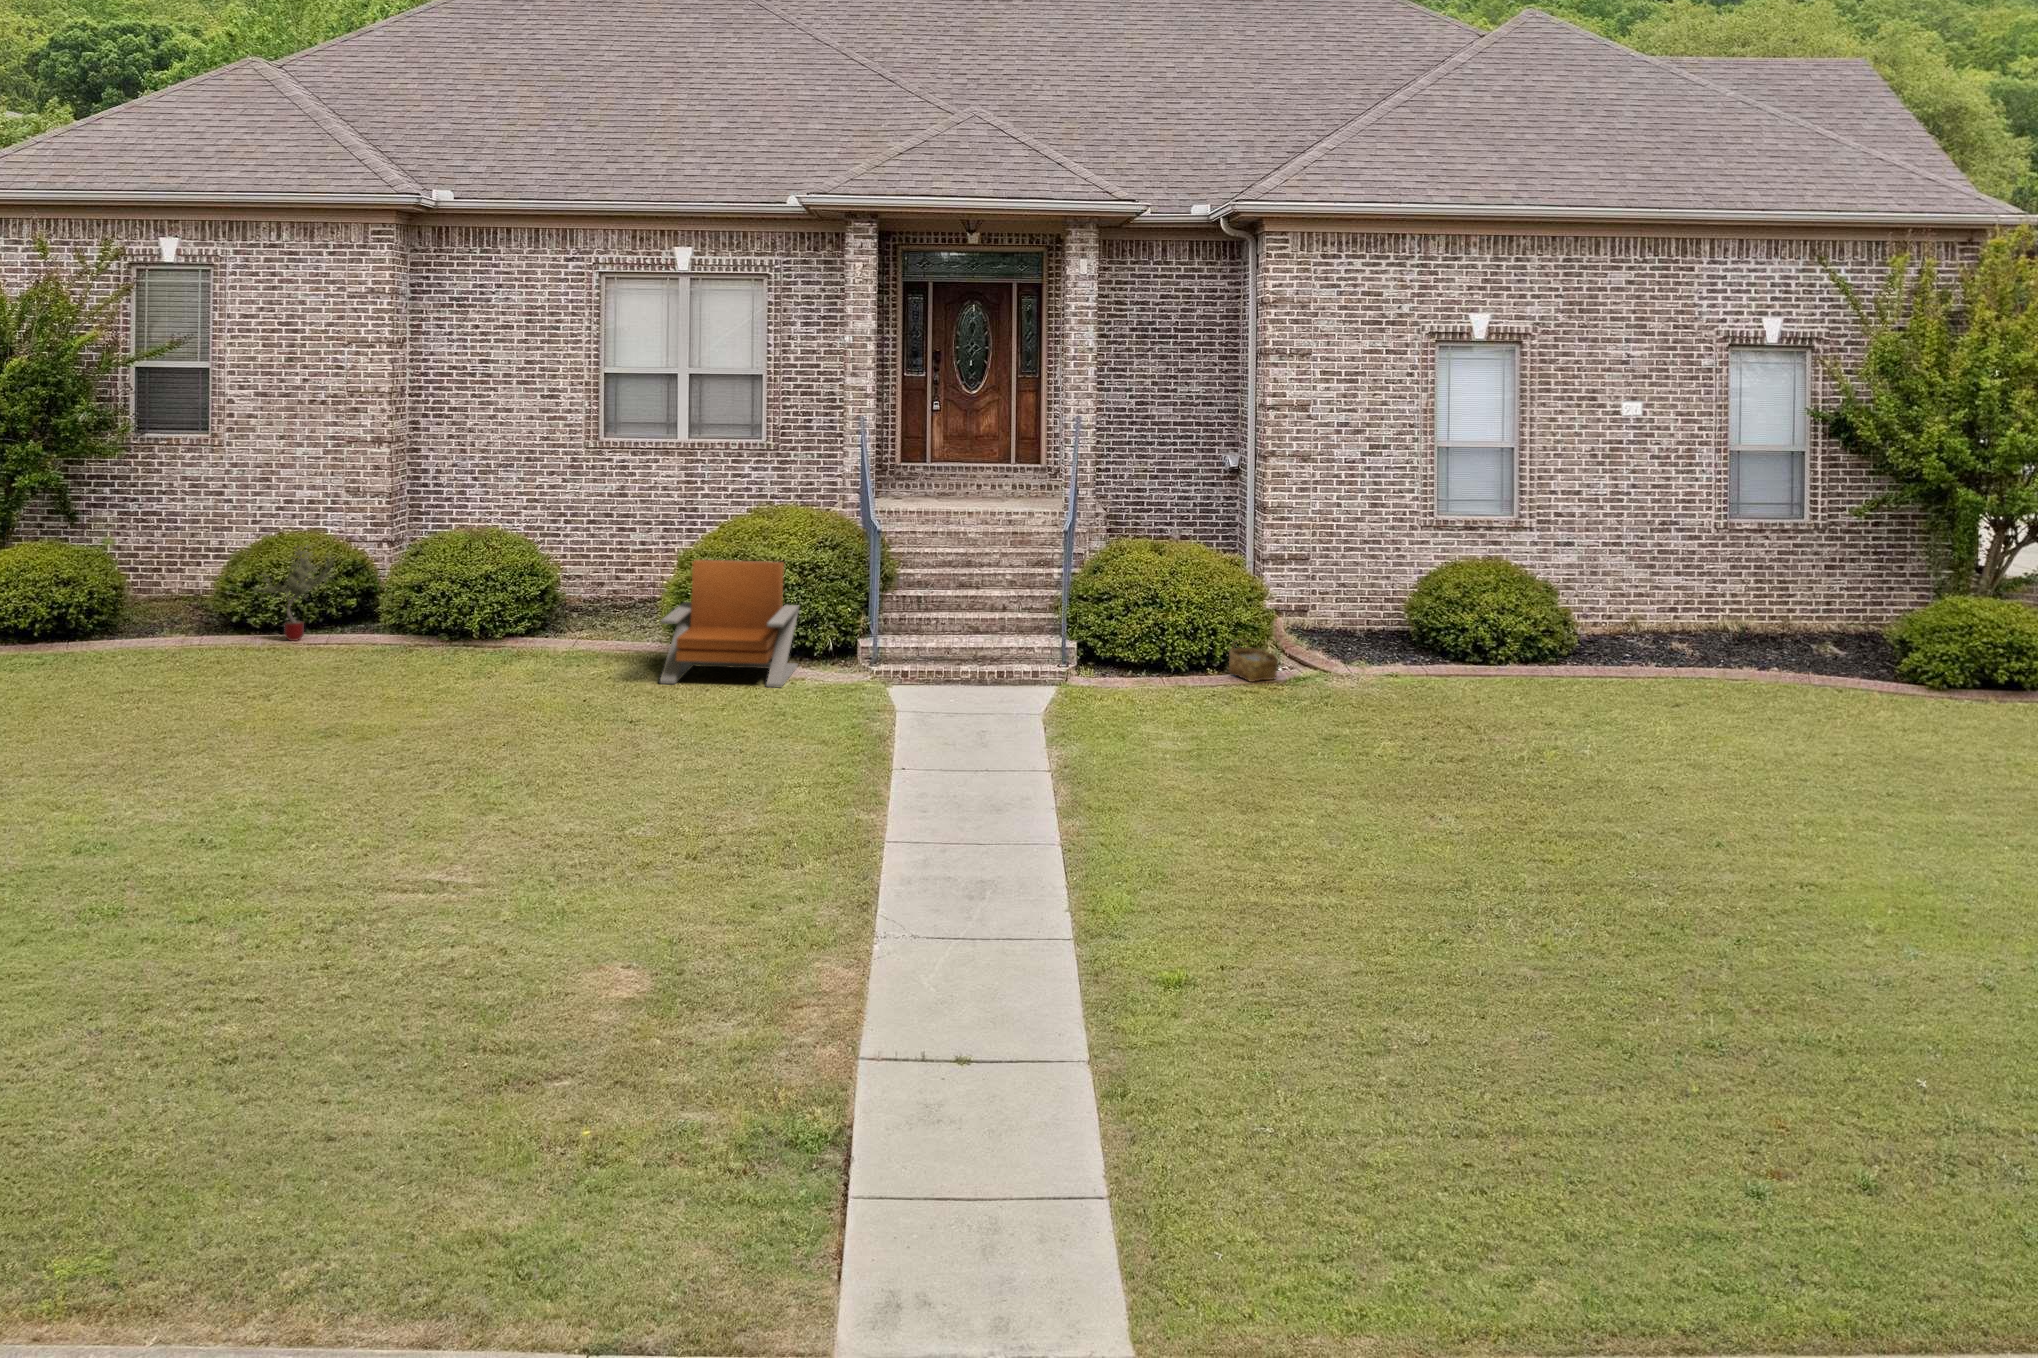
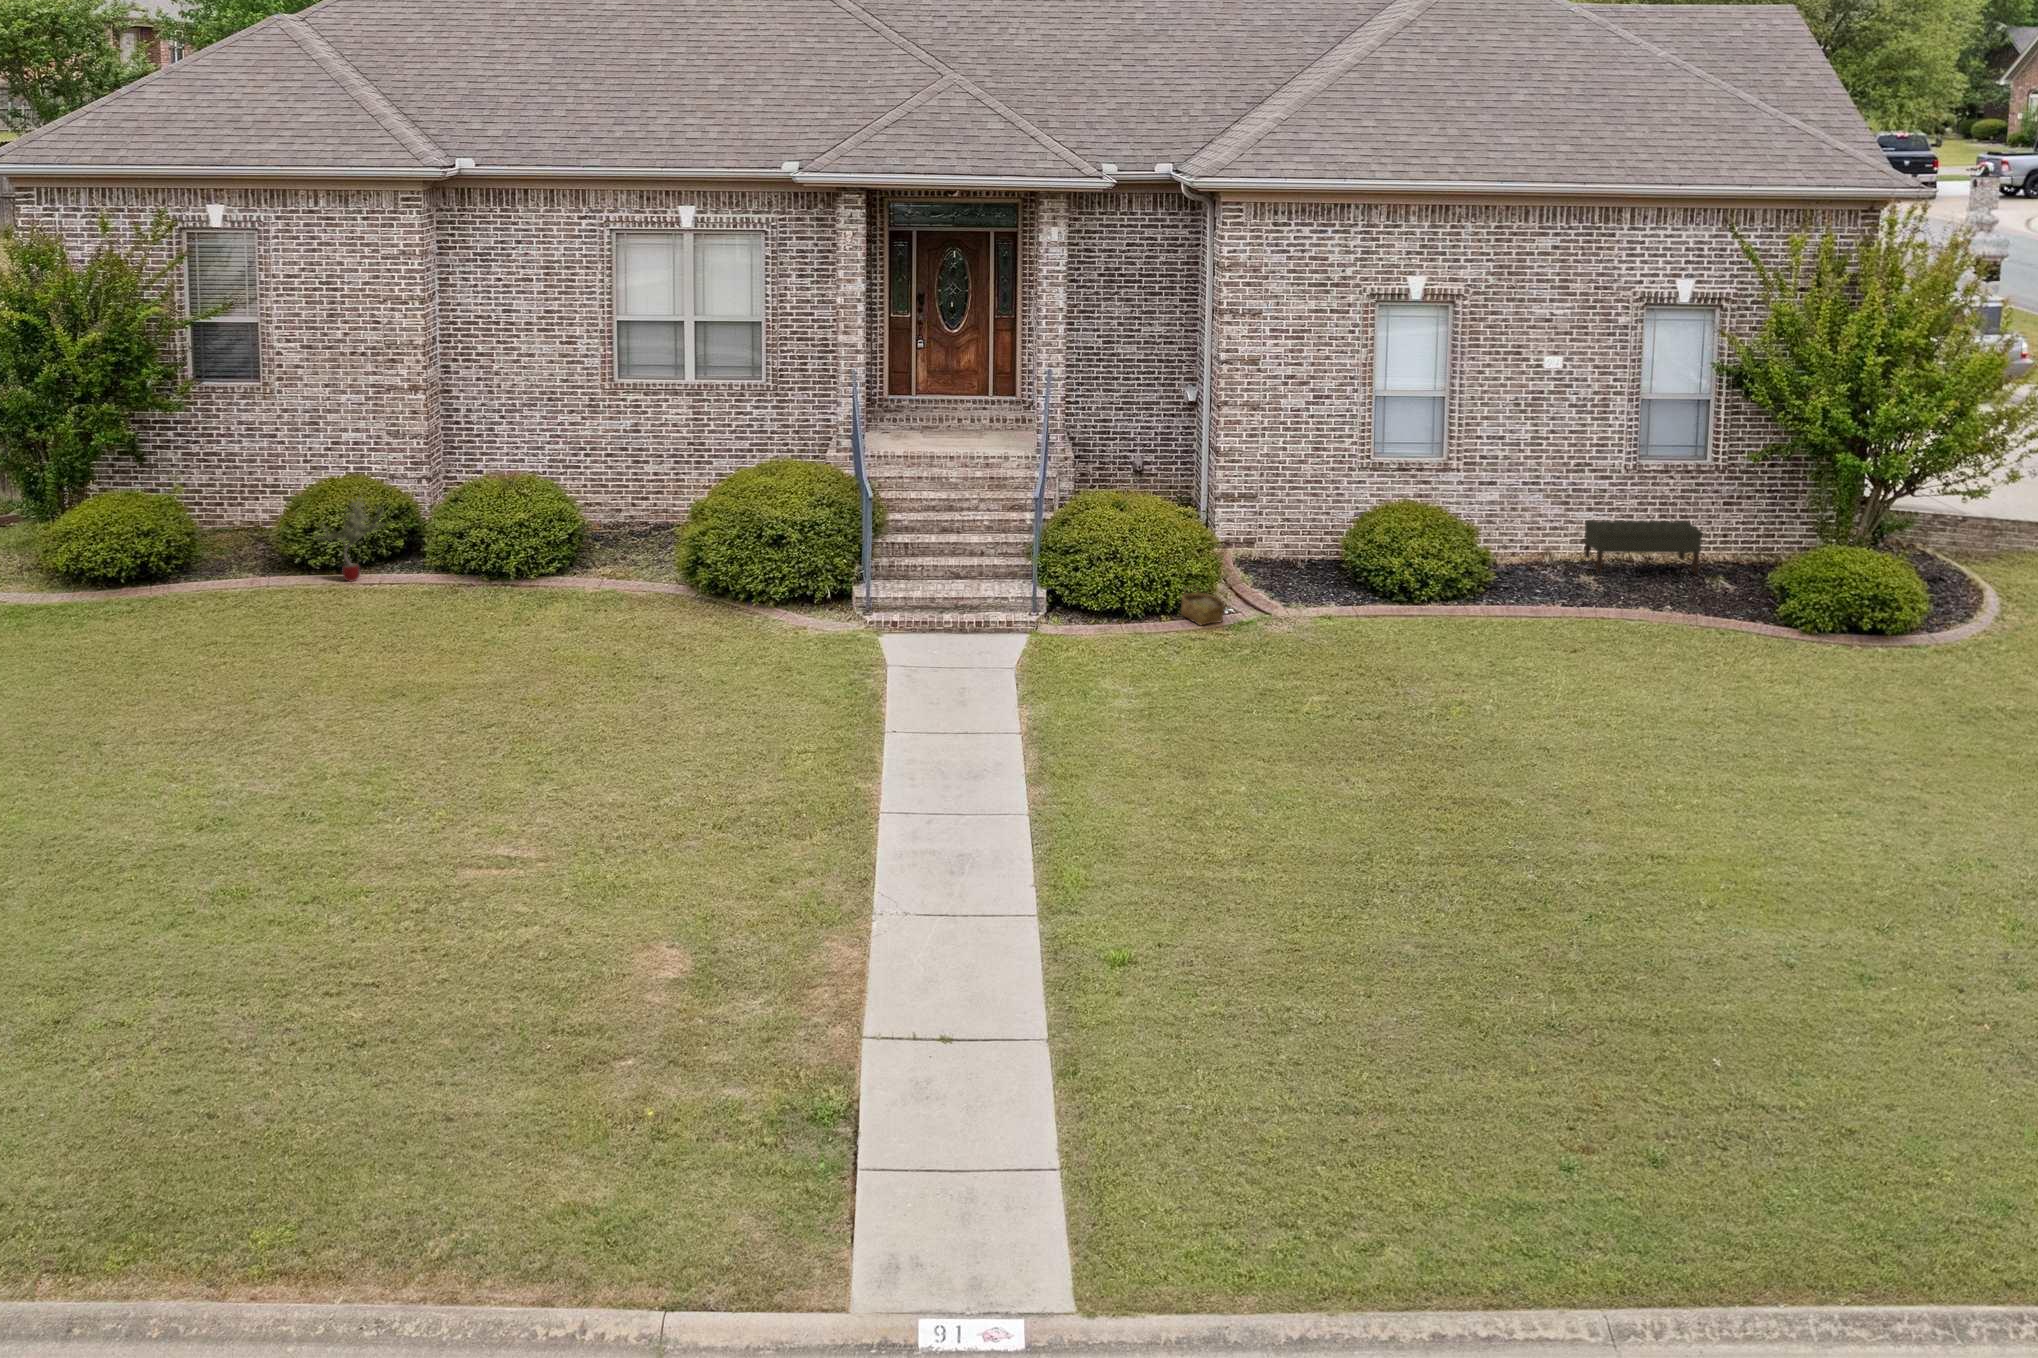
lounge chair: present [660,560,799,687] -> none [678,517,800,635]
bench: none [1672,584,1806,643] -> present [1584,520,1703,575]

